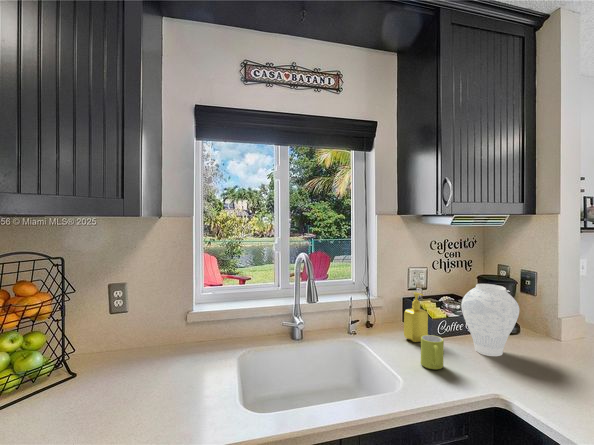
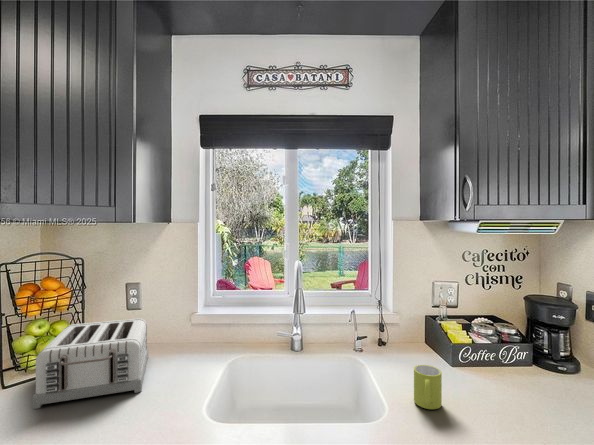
vase: present [461,284,519,356] -> none [481,306,558,402]
soap dispenser: present [404,292,428,342] -> none [414,311,443,371]
toaster: none [63,317,175,418] -> present [33,318,148,409]

